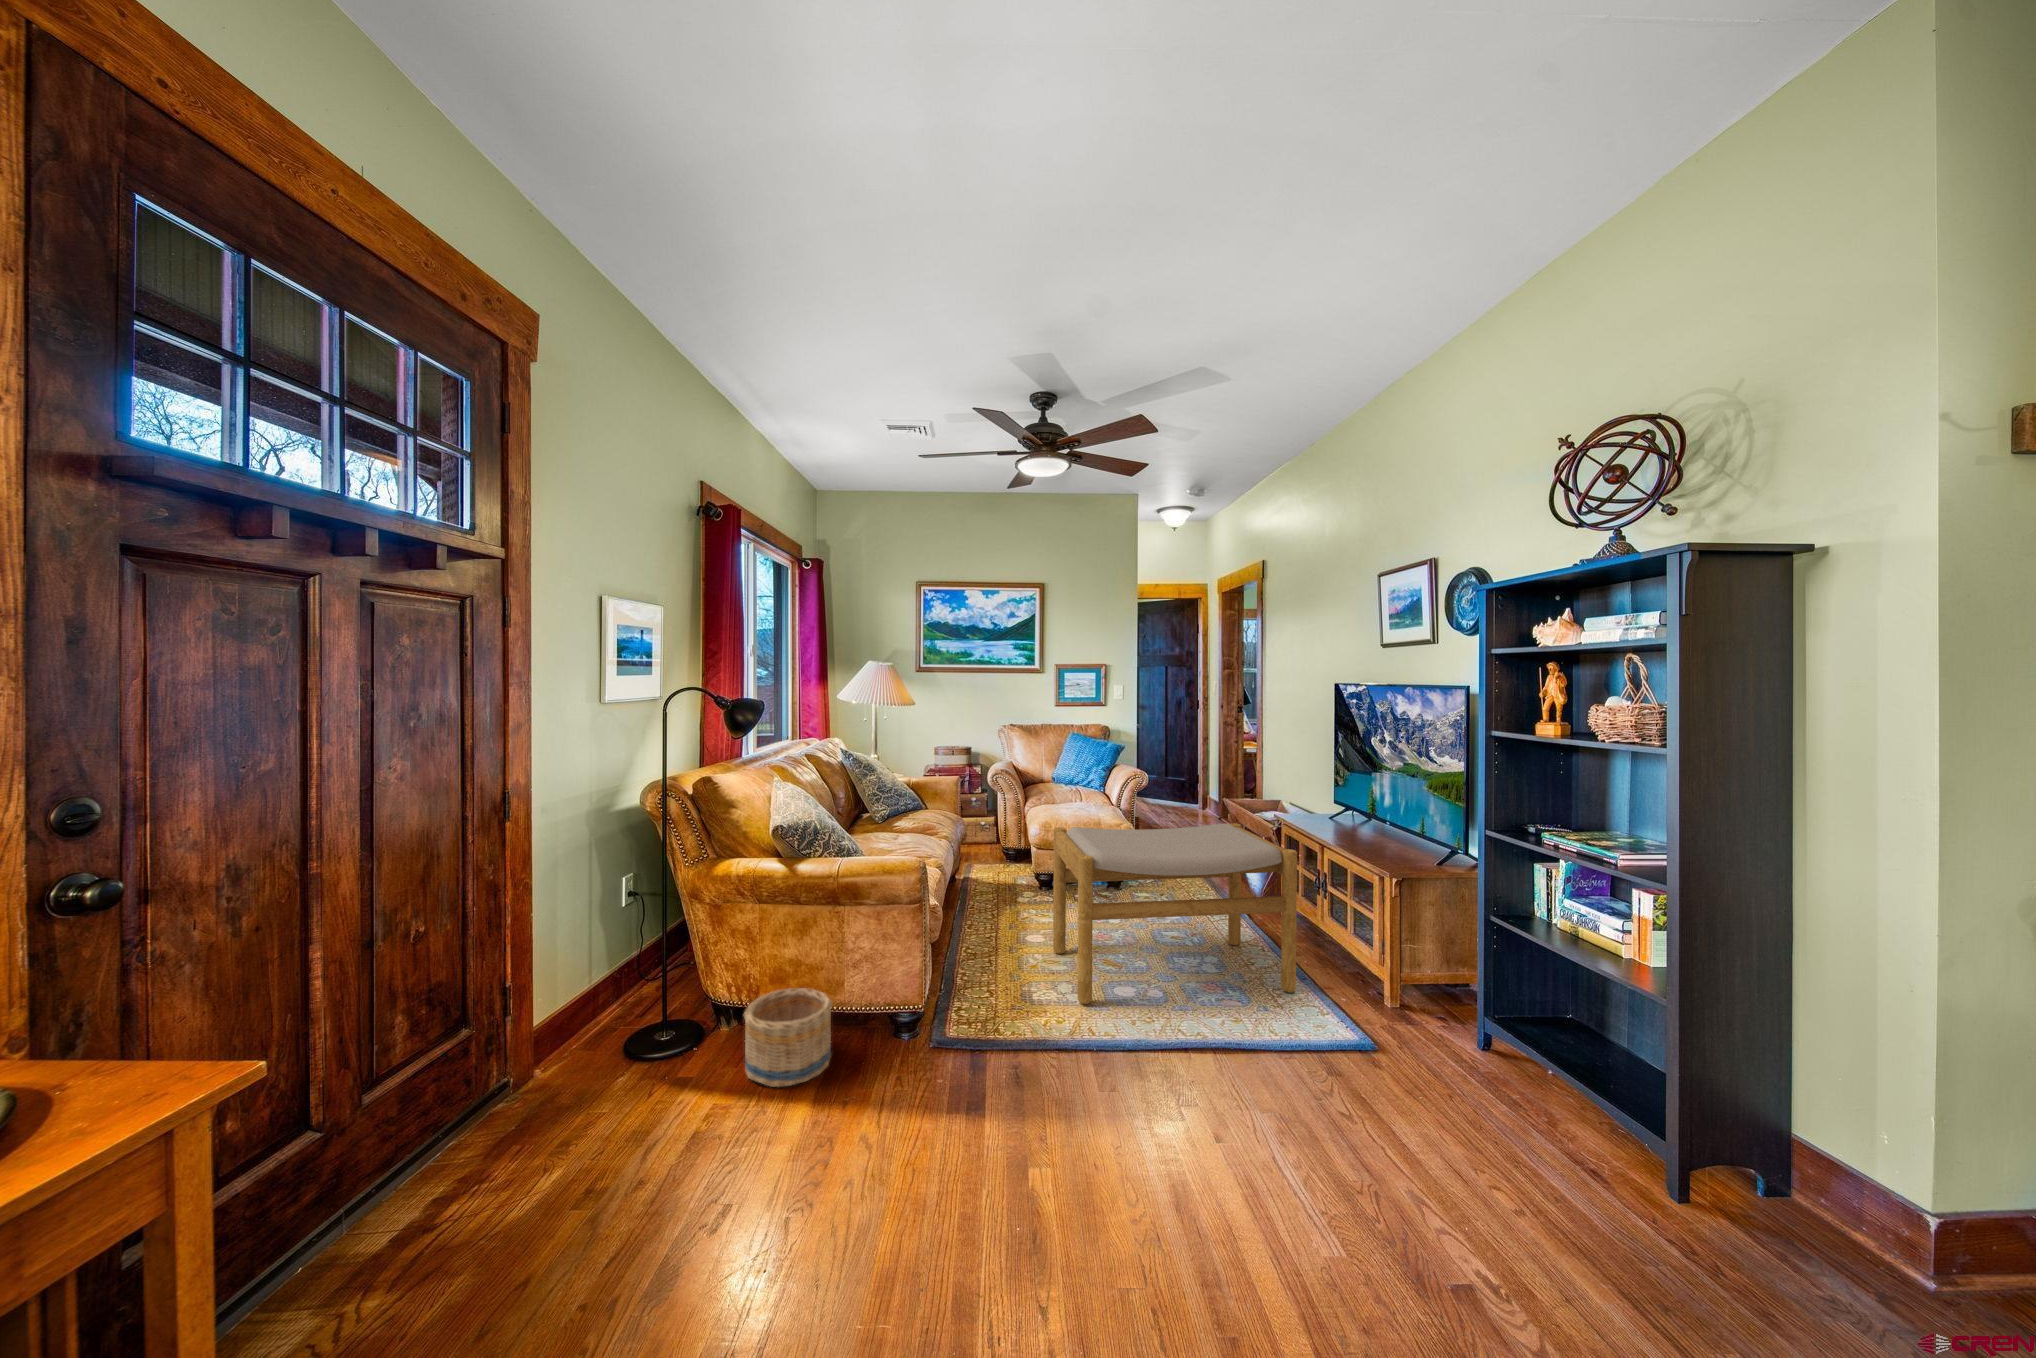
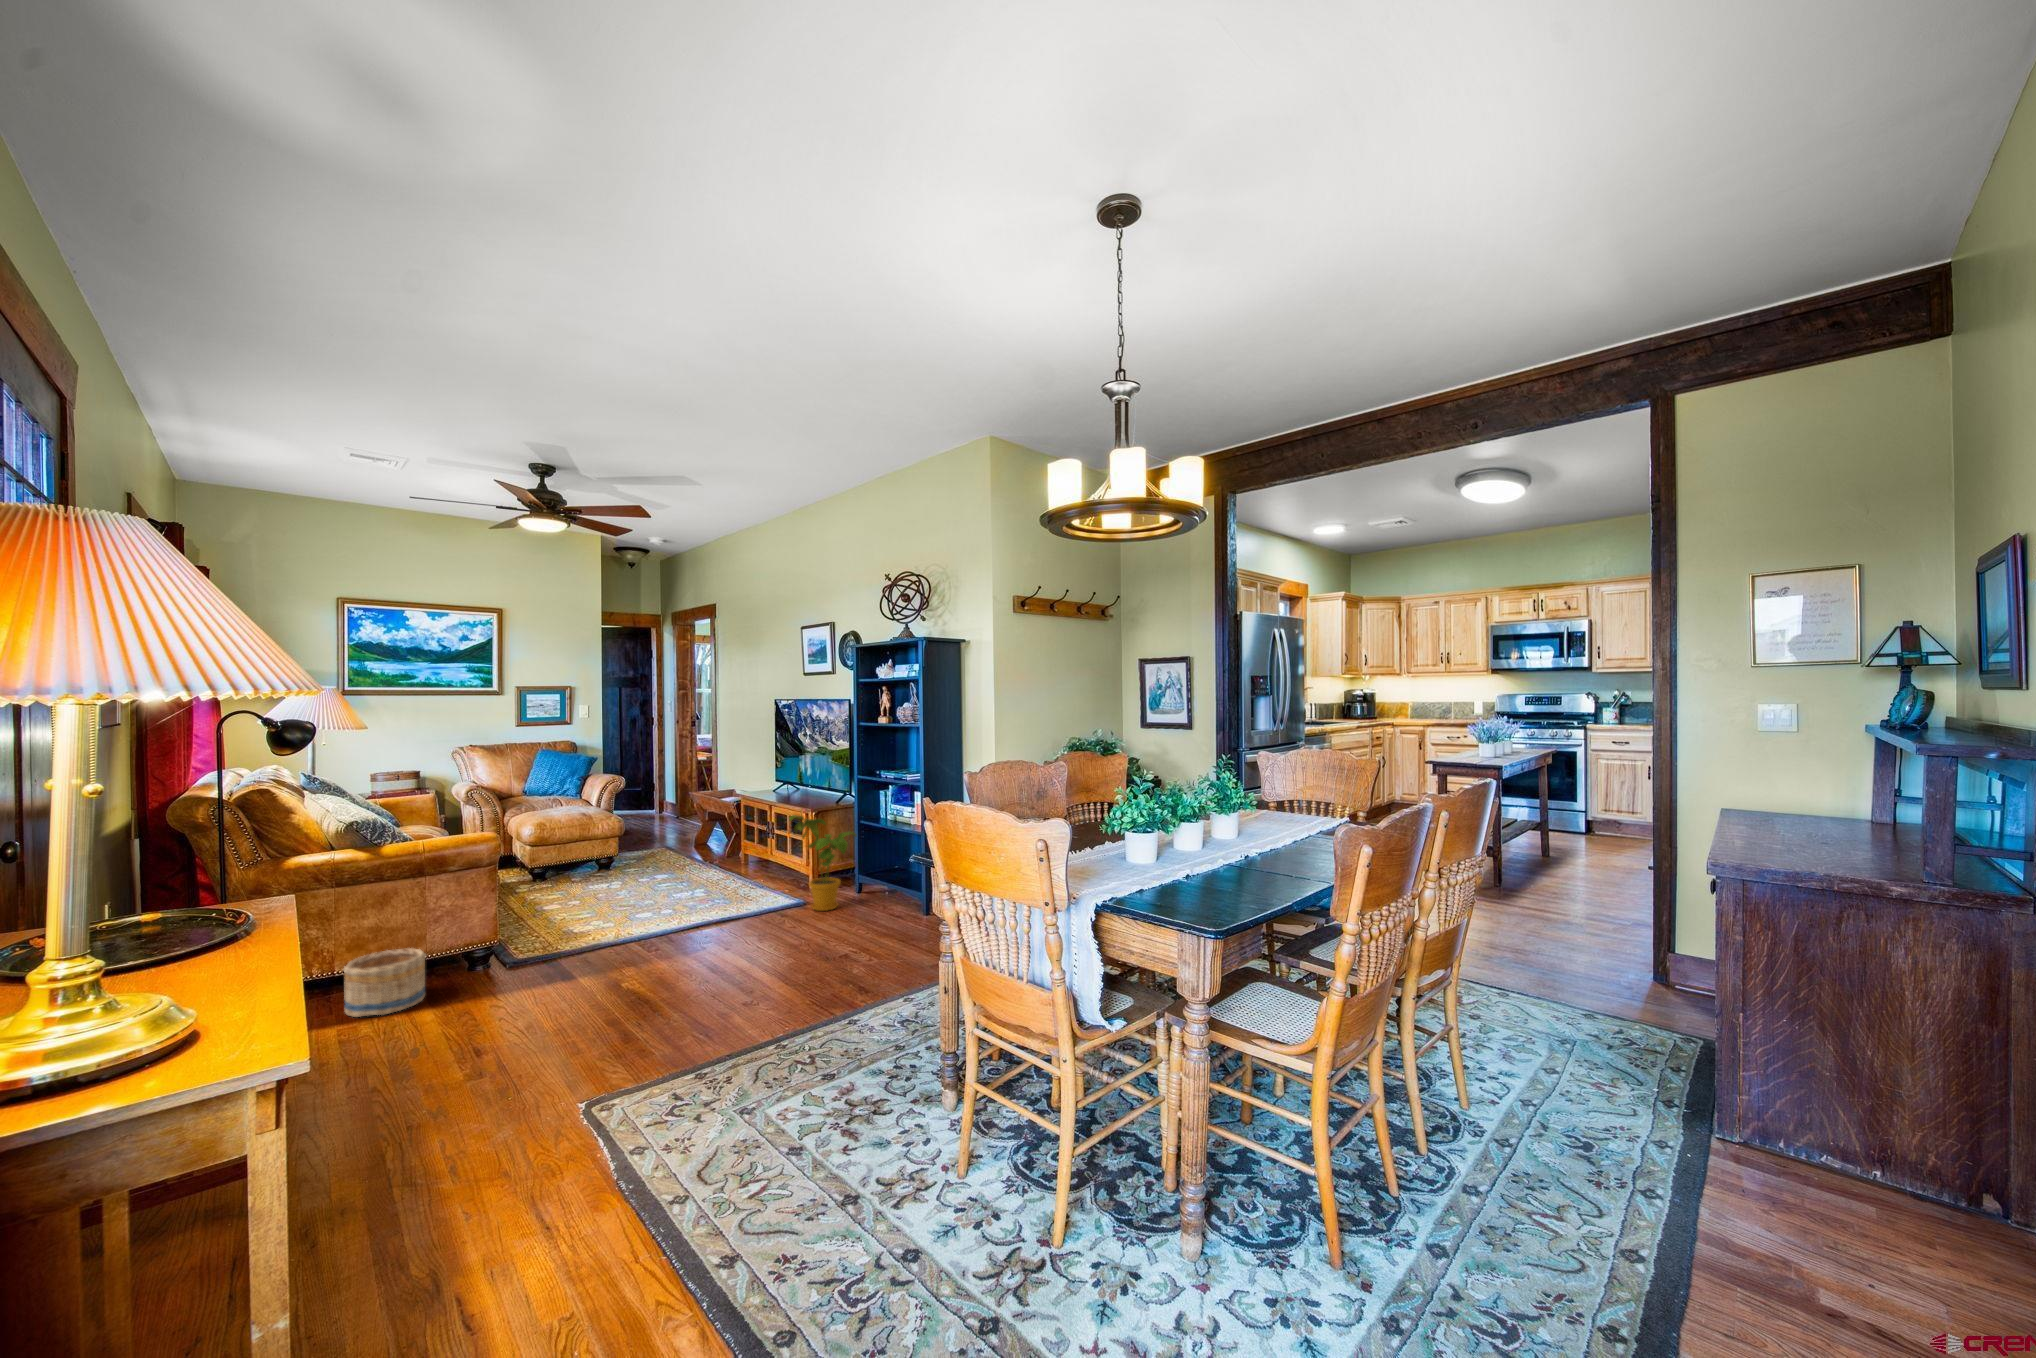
footstool: present [1053,823,1297,1004] -> none [572,799,757,929]
house plant: none [1350,885,1484,1076] -> present [789,815,857,911]

